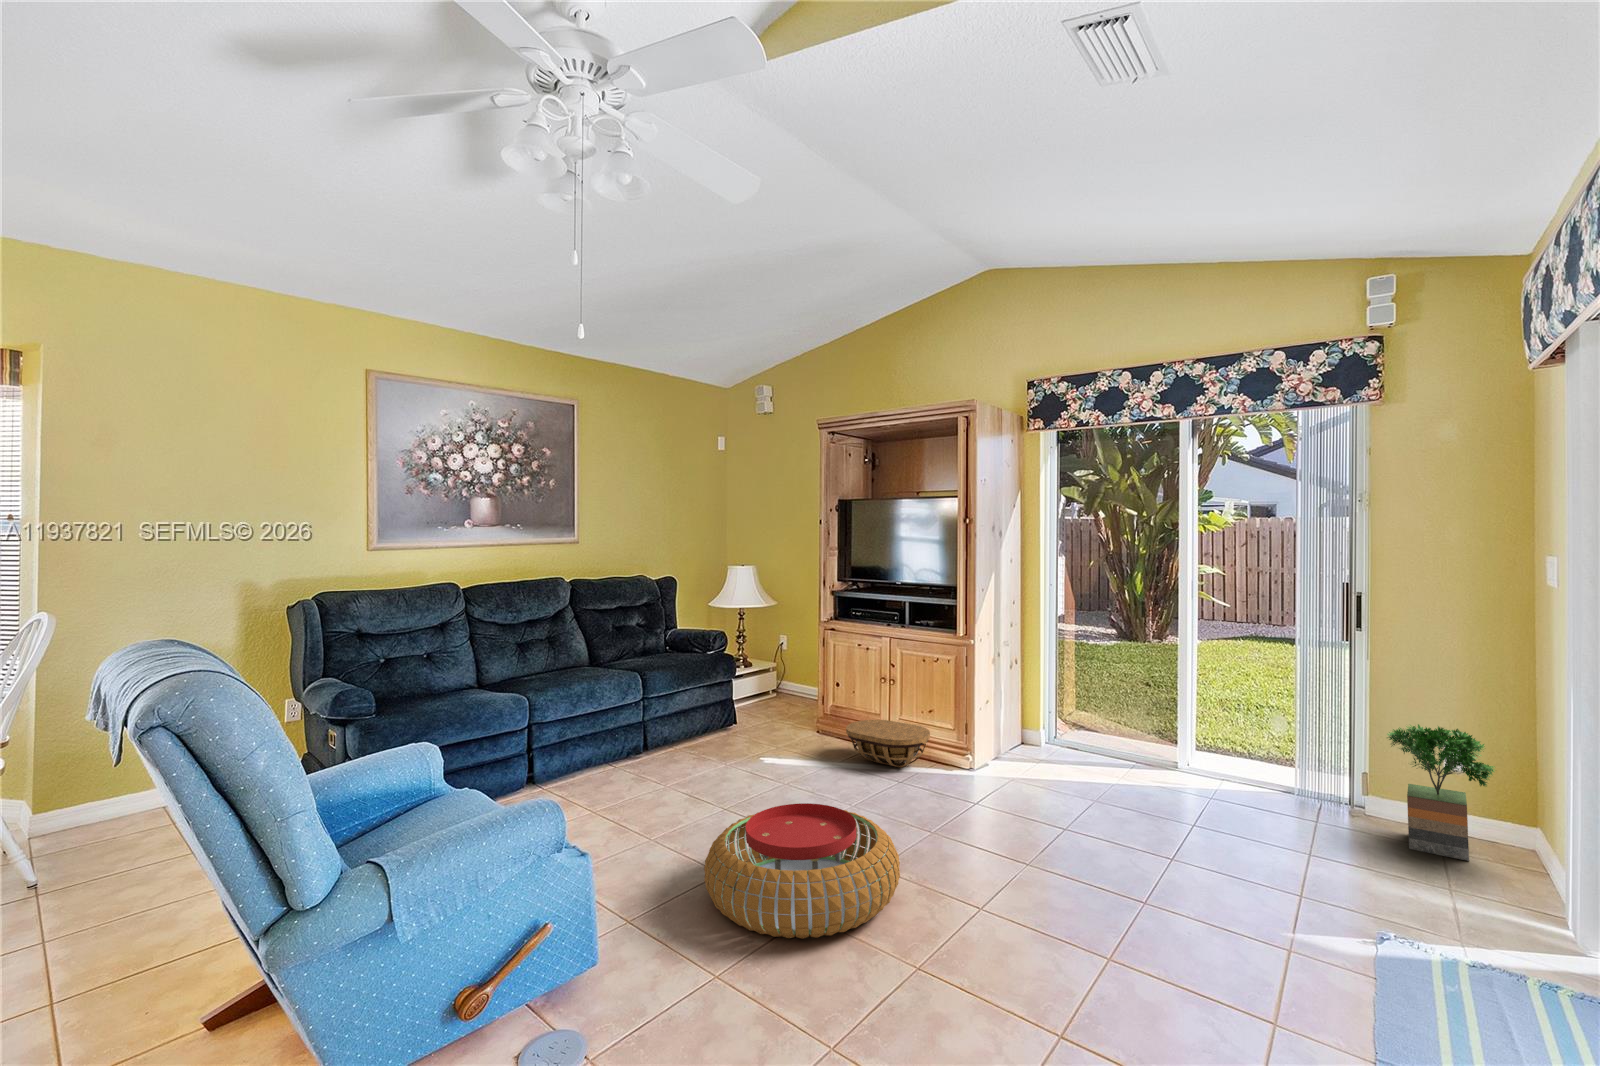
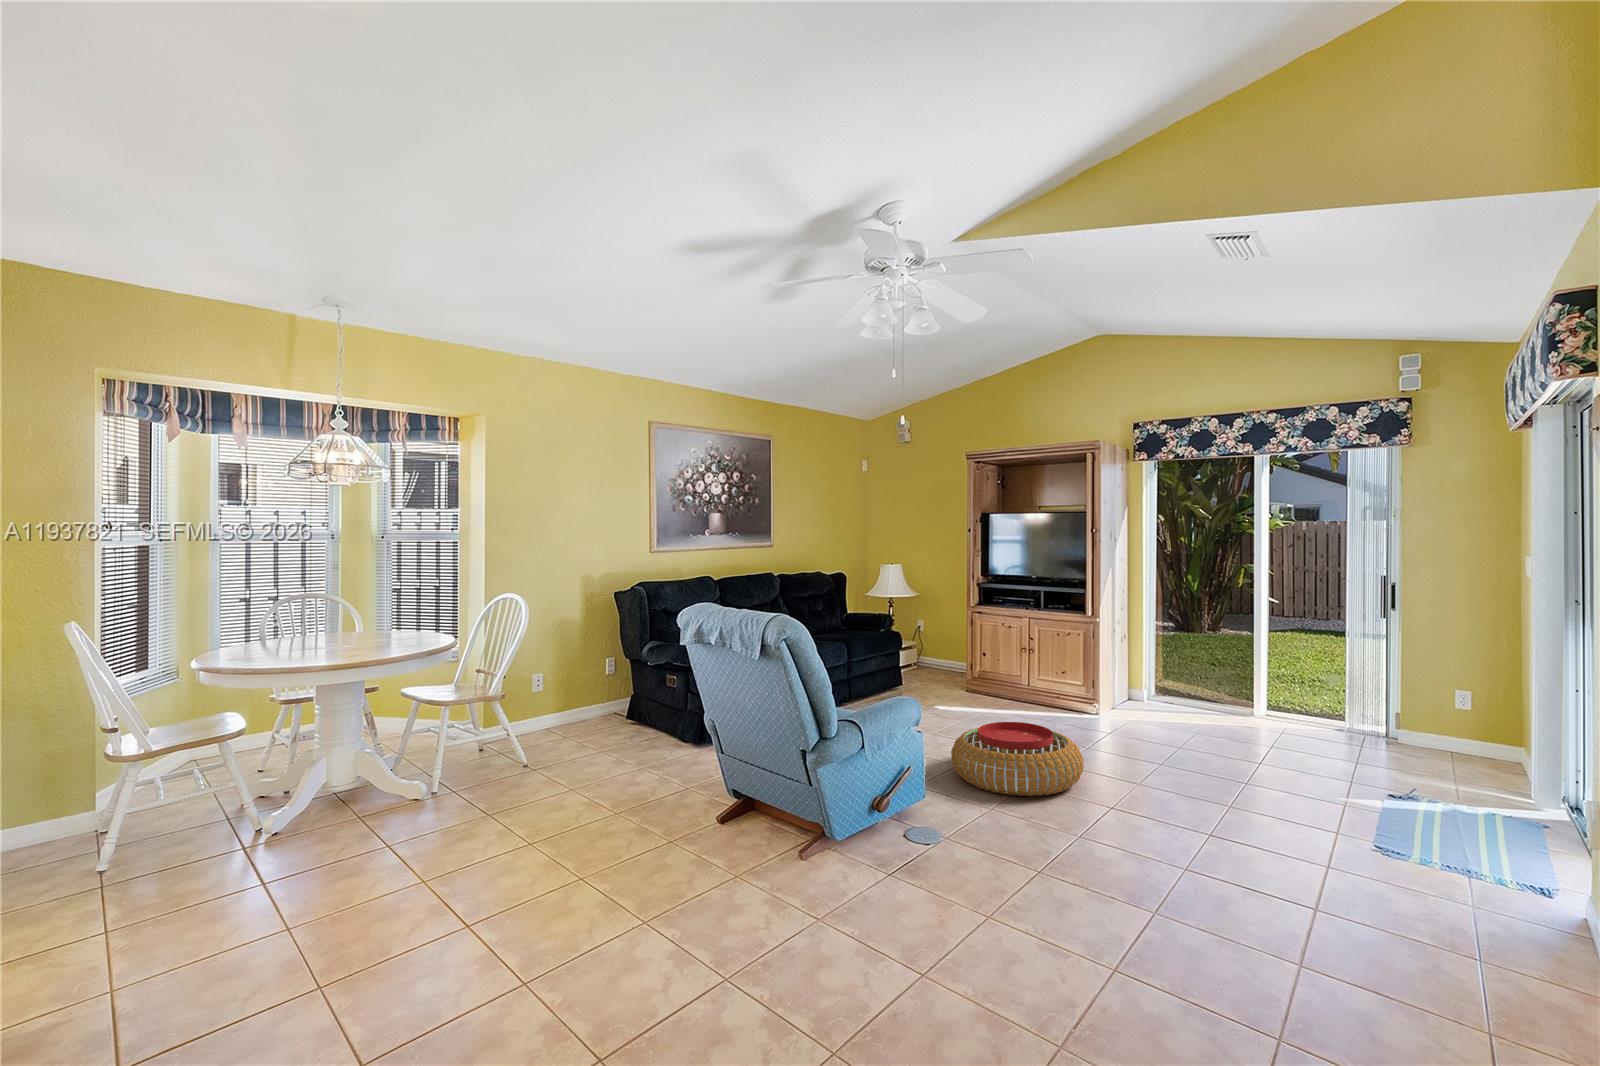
basket: present [846,720,930,767] -> none [998,679,1065,712]
potted tree: present [1387,724,1495,861] -> none [1413,674,1493,767]

